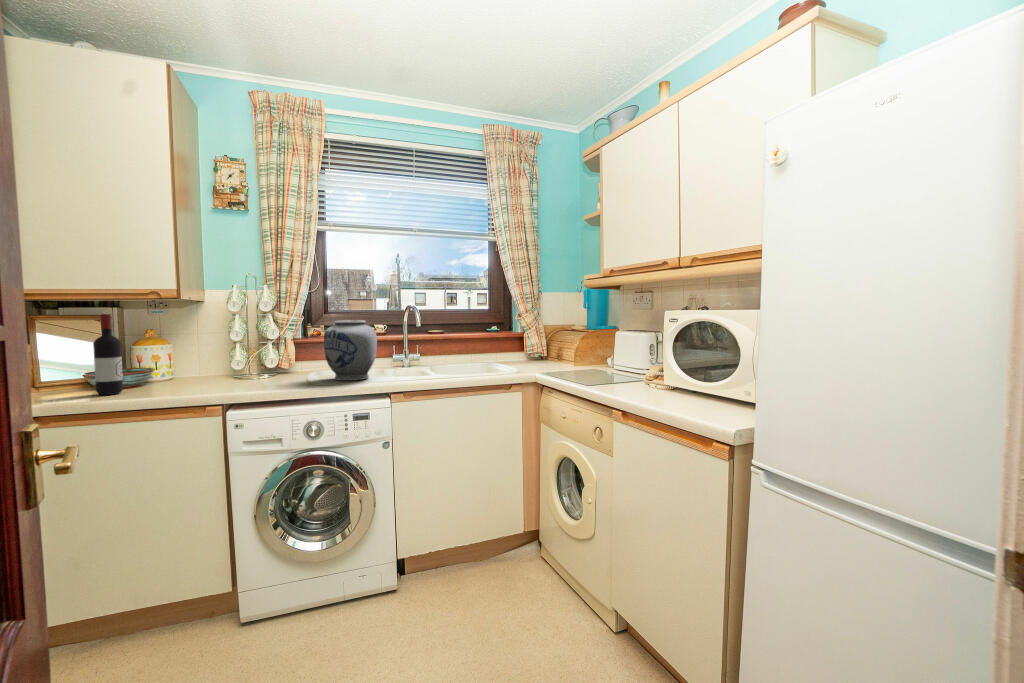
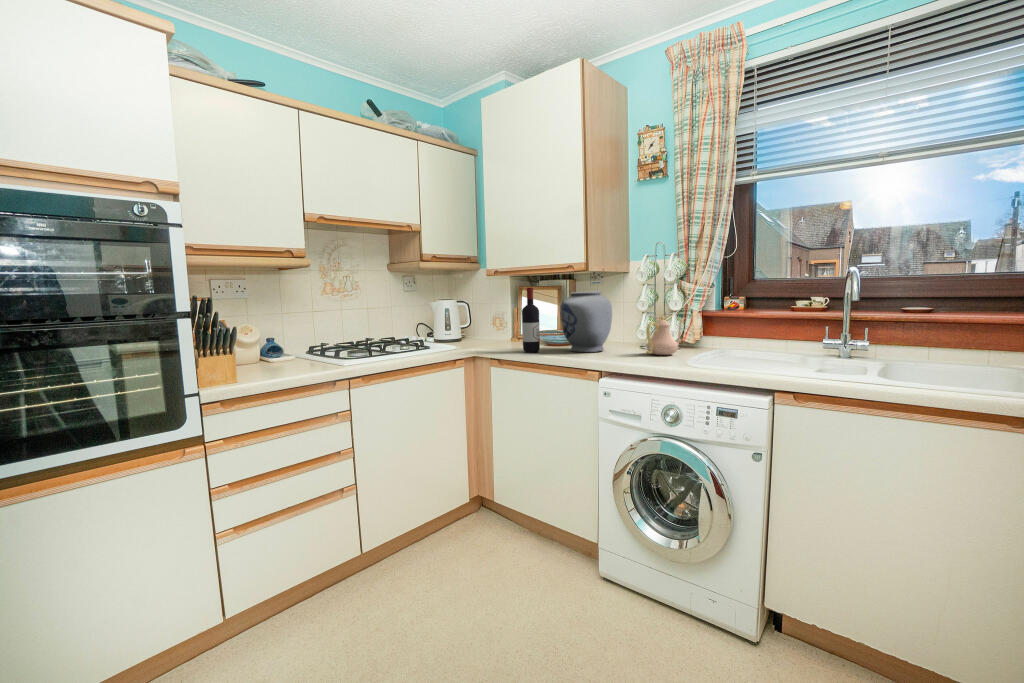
vase: present [324,320,377,381] -> present [560,291,612,352]
teapot: none [255,344,287,381] -> present [646,316,684,355]

